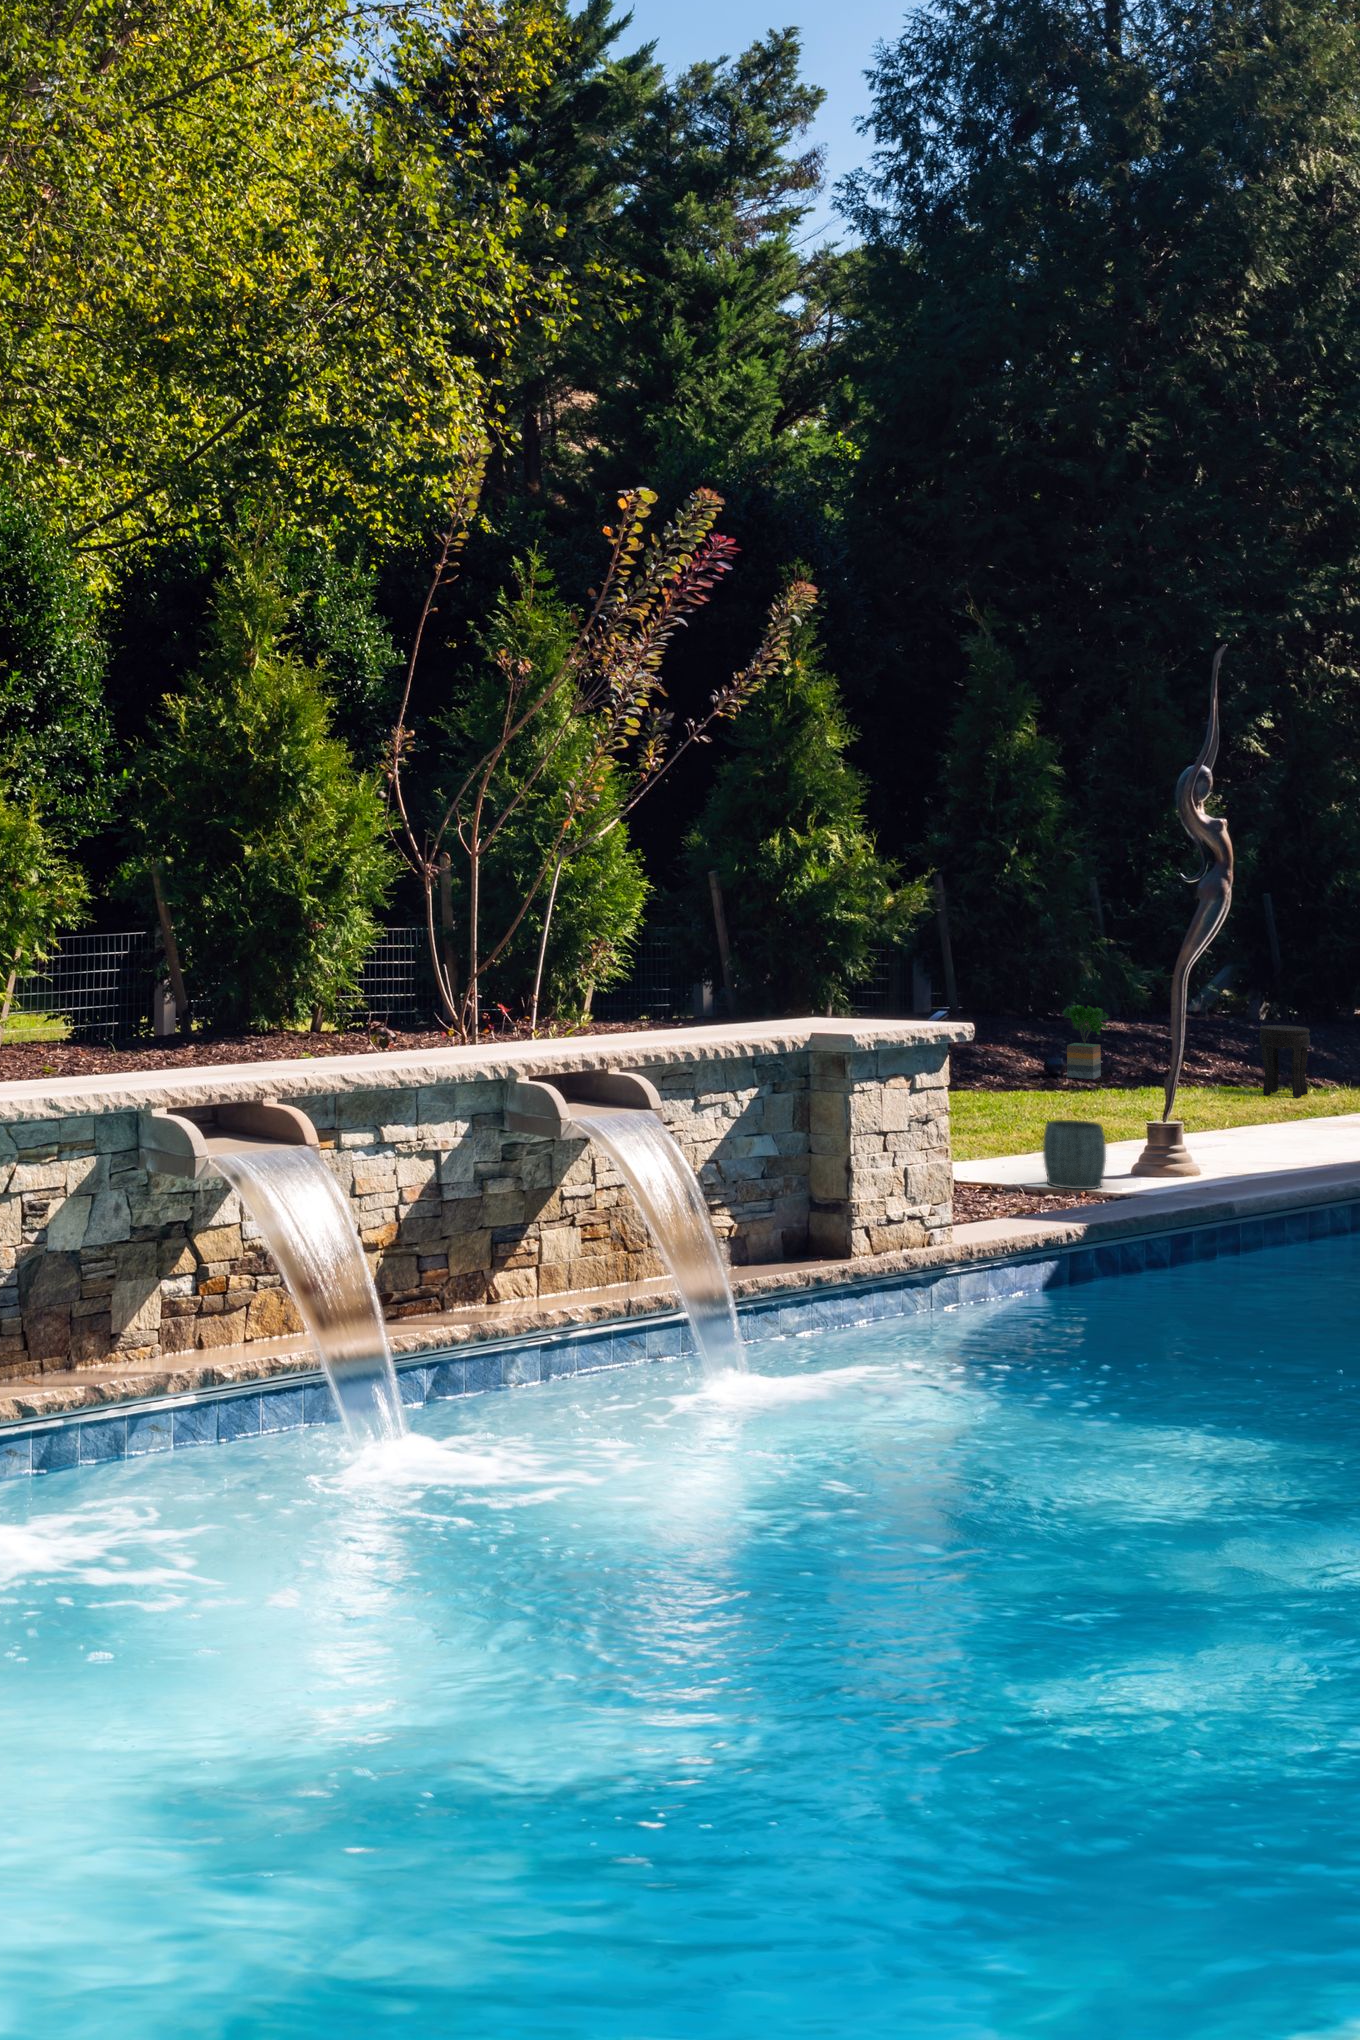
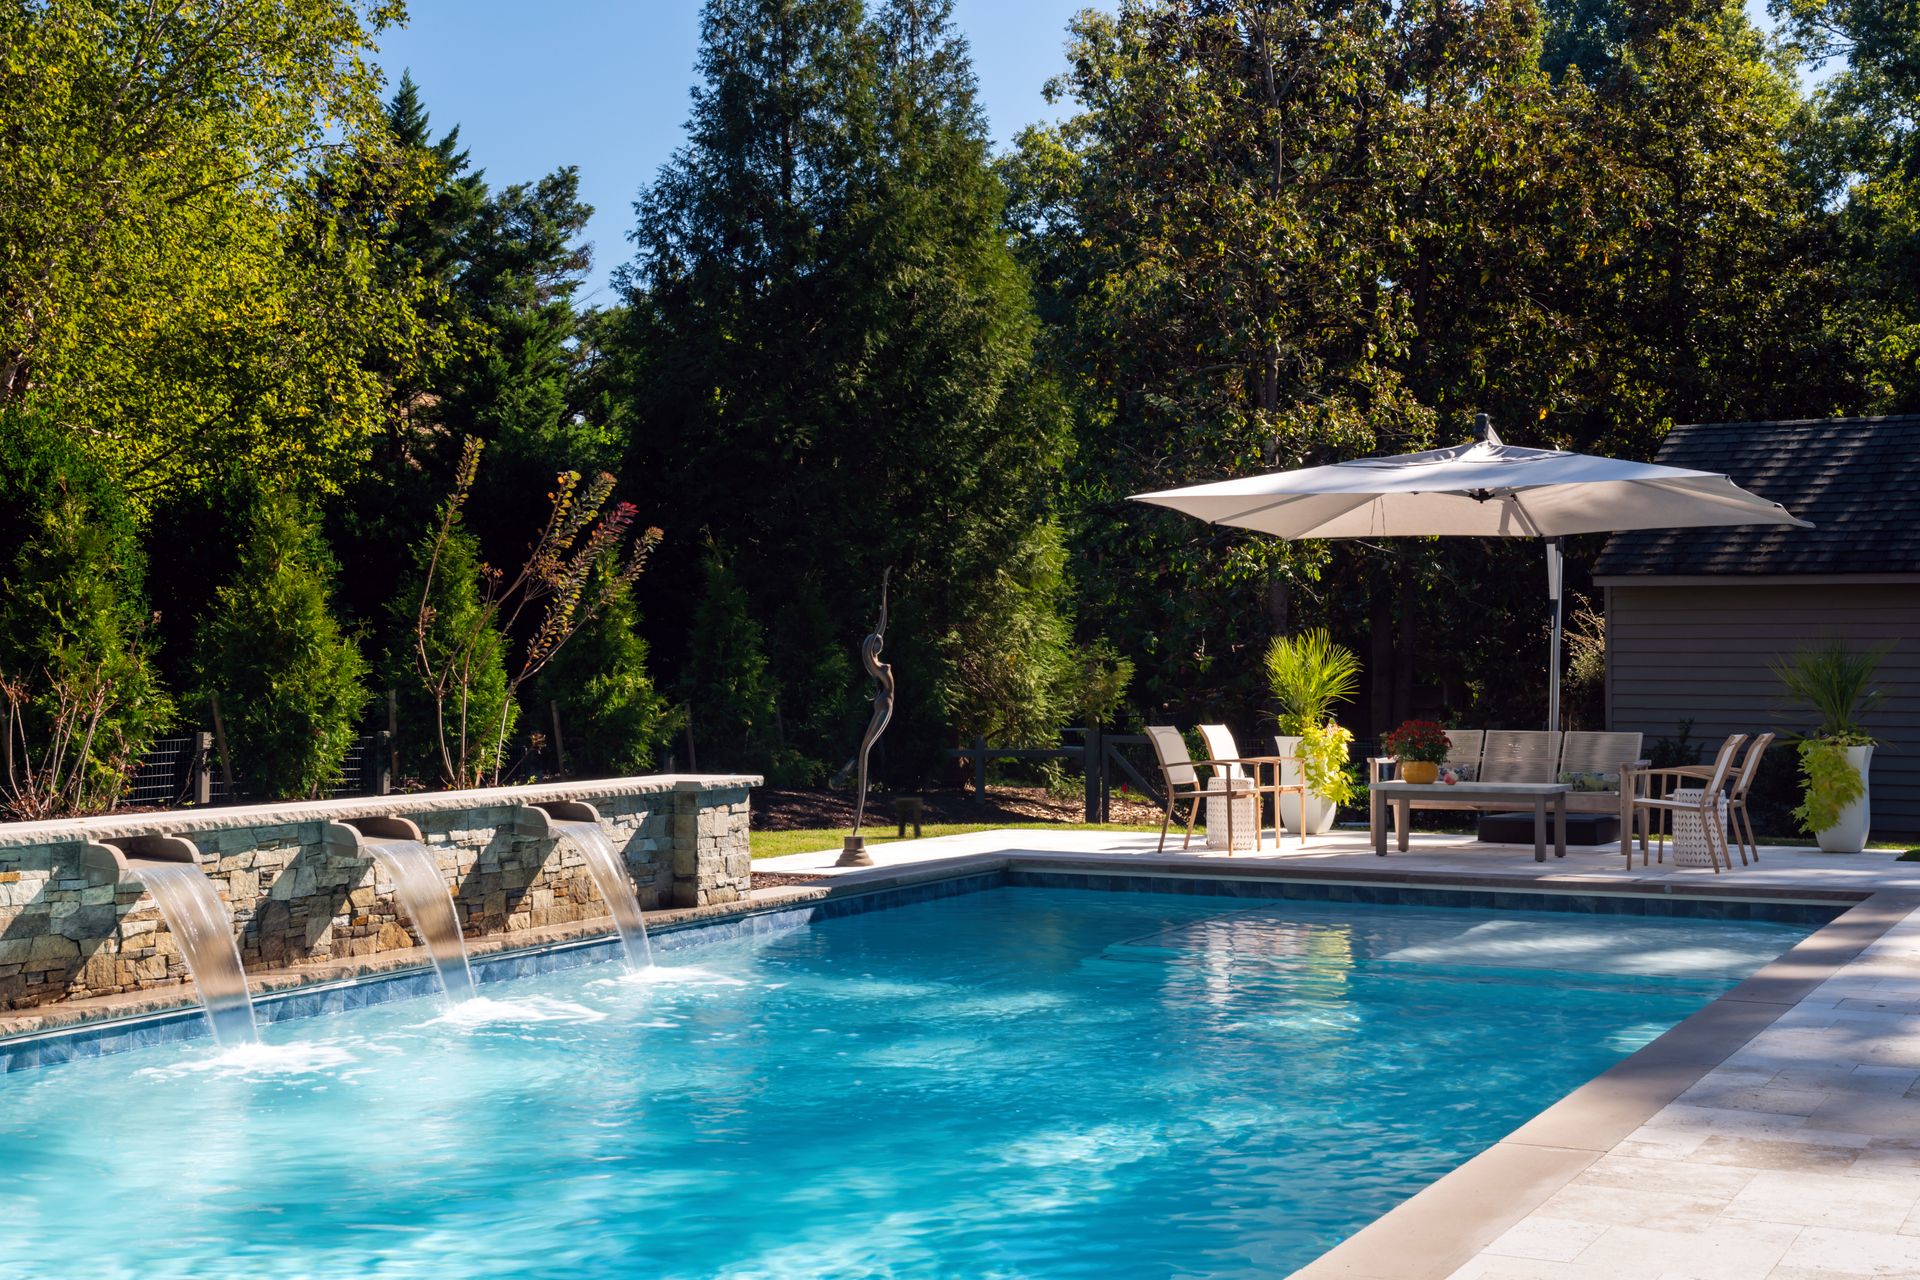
potted tree: present [1064,1005,1109,1079] -> none [782,793,811,837]
woven basket: present [1043,1120,1106,1189] -> none [789,840,823,877]

